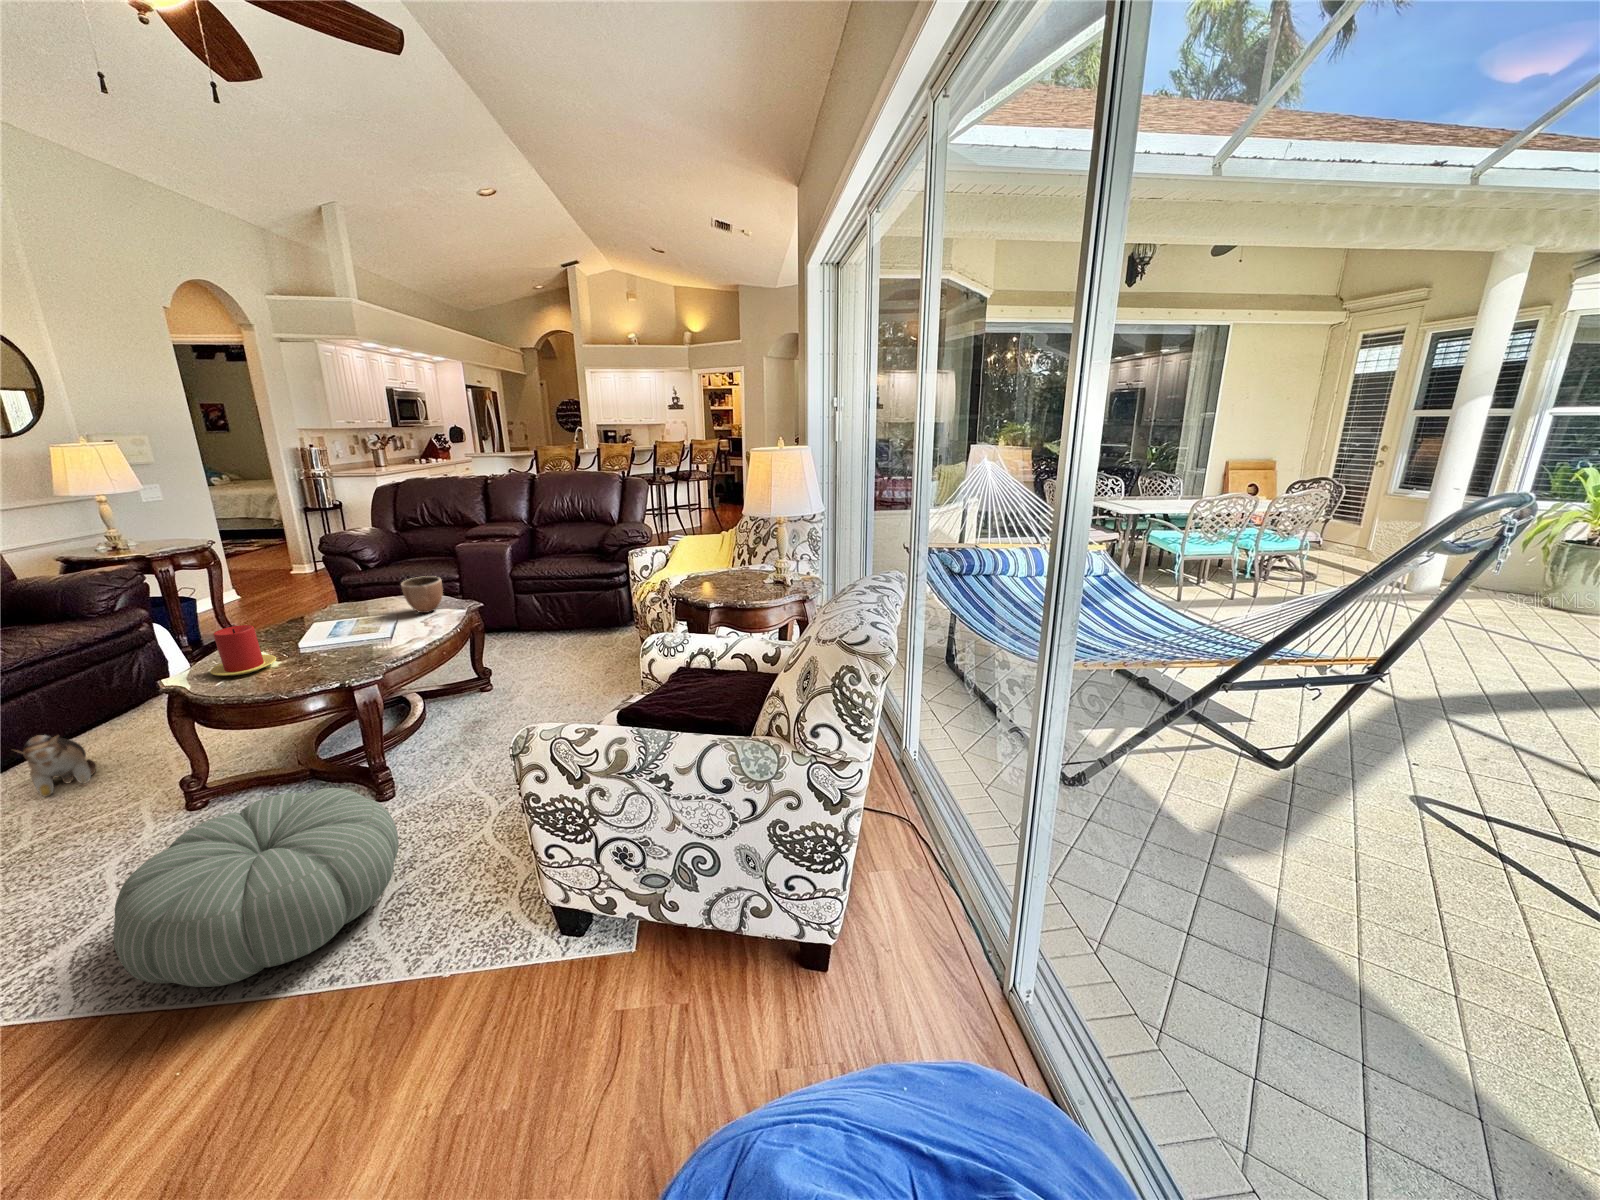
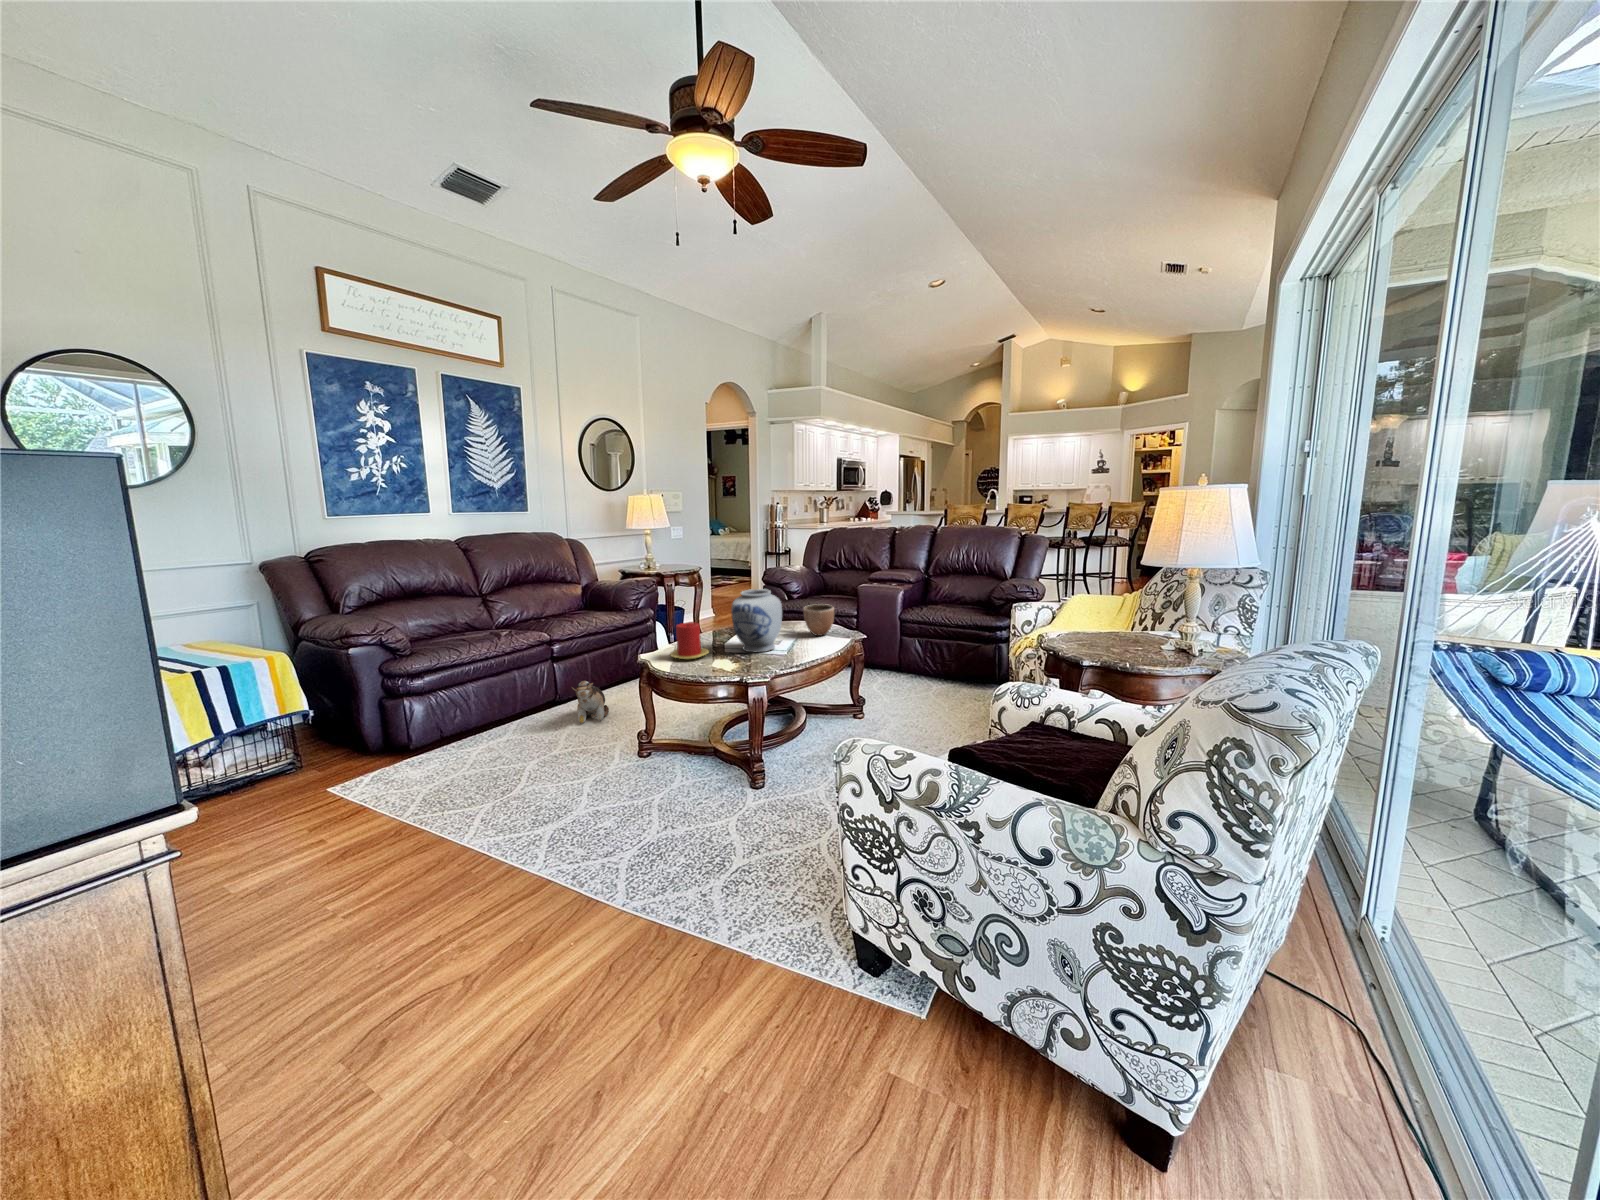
vase: none [300,570,378,648] -> present [731,589,782,653]
pouf: present [113,788,399,987] -> none [572,755,753,890]

